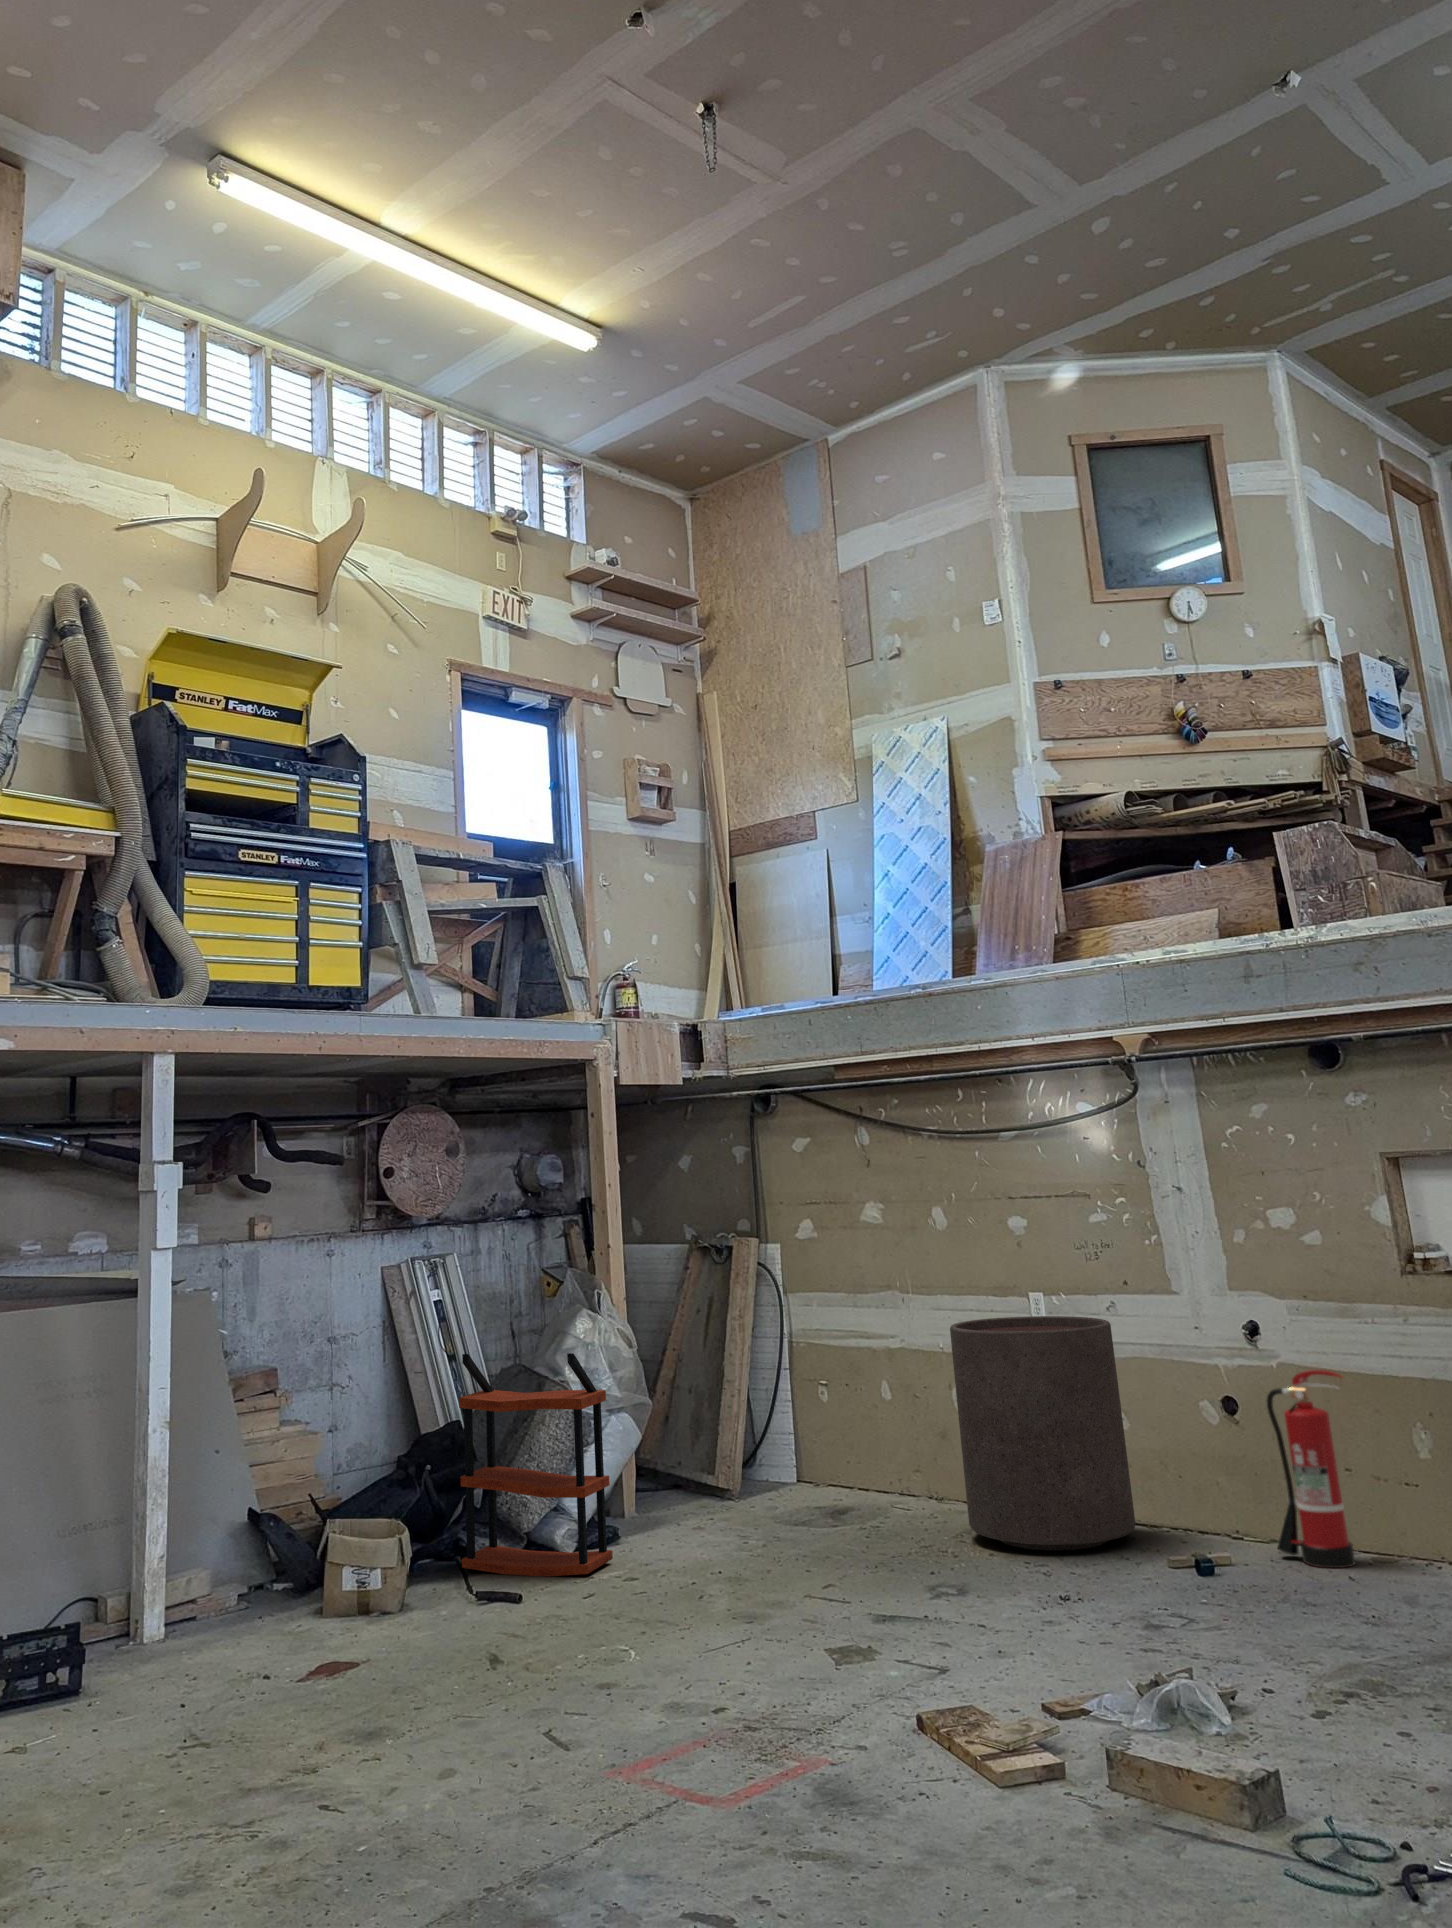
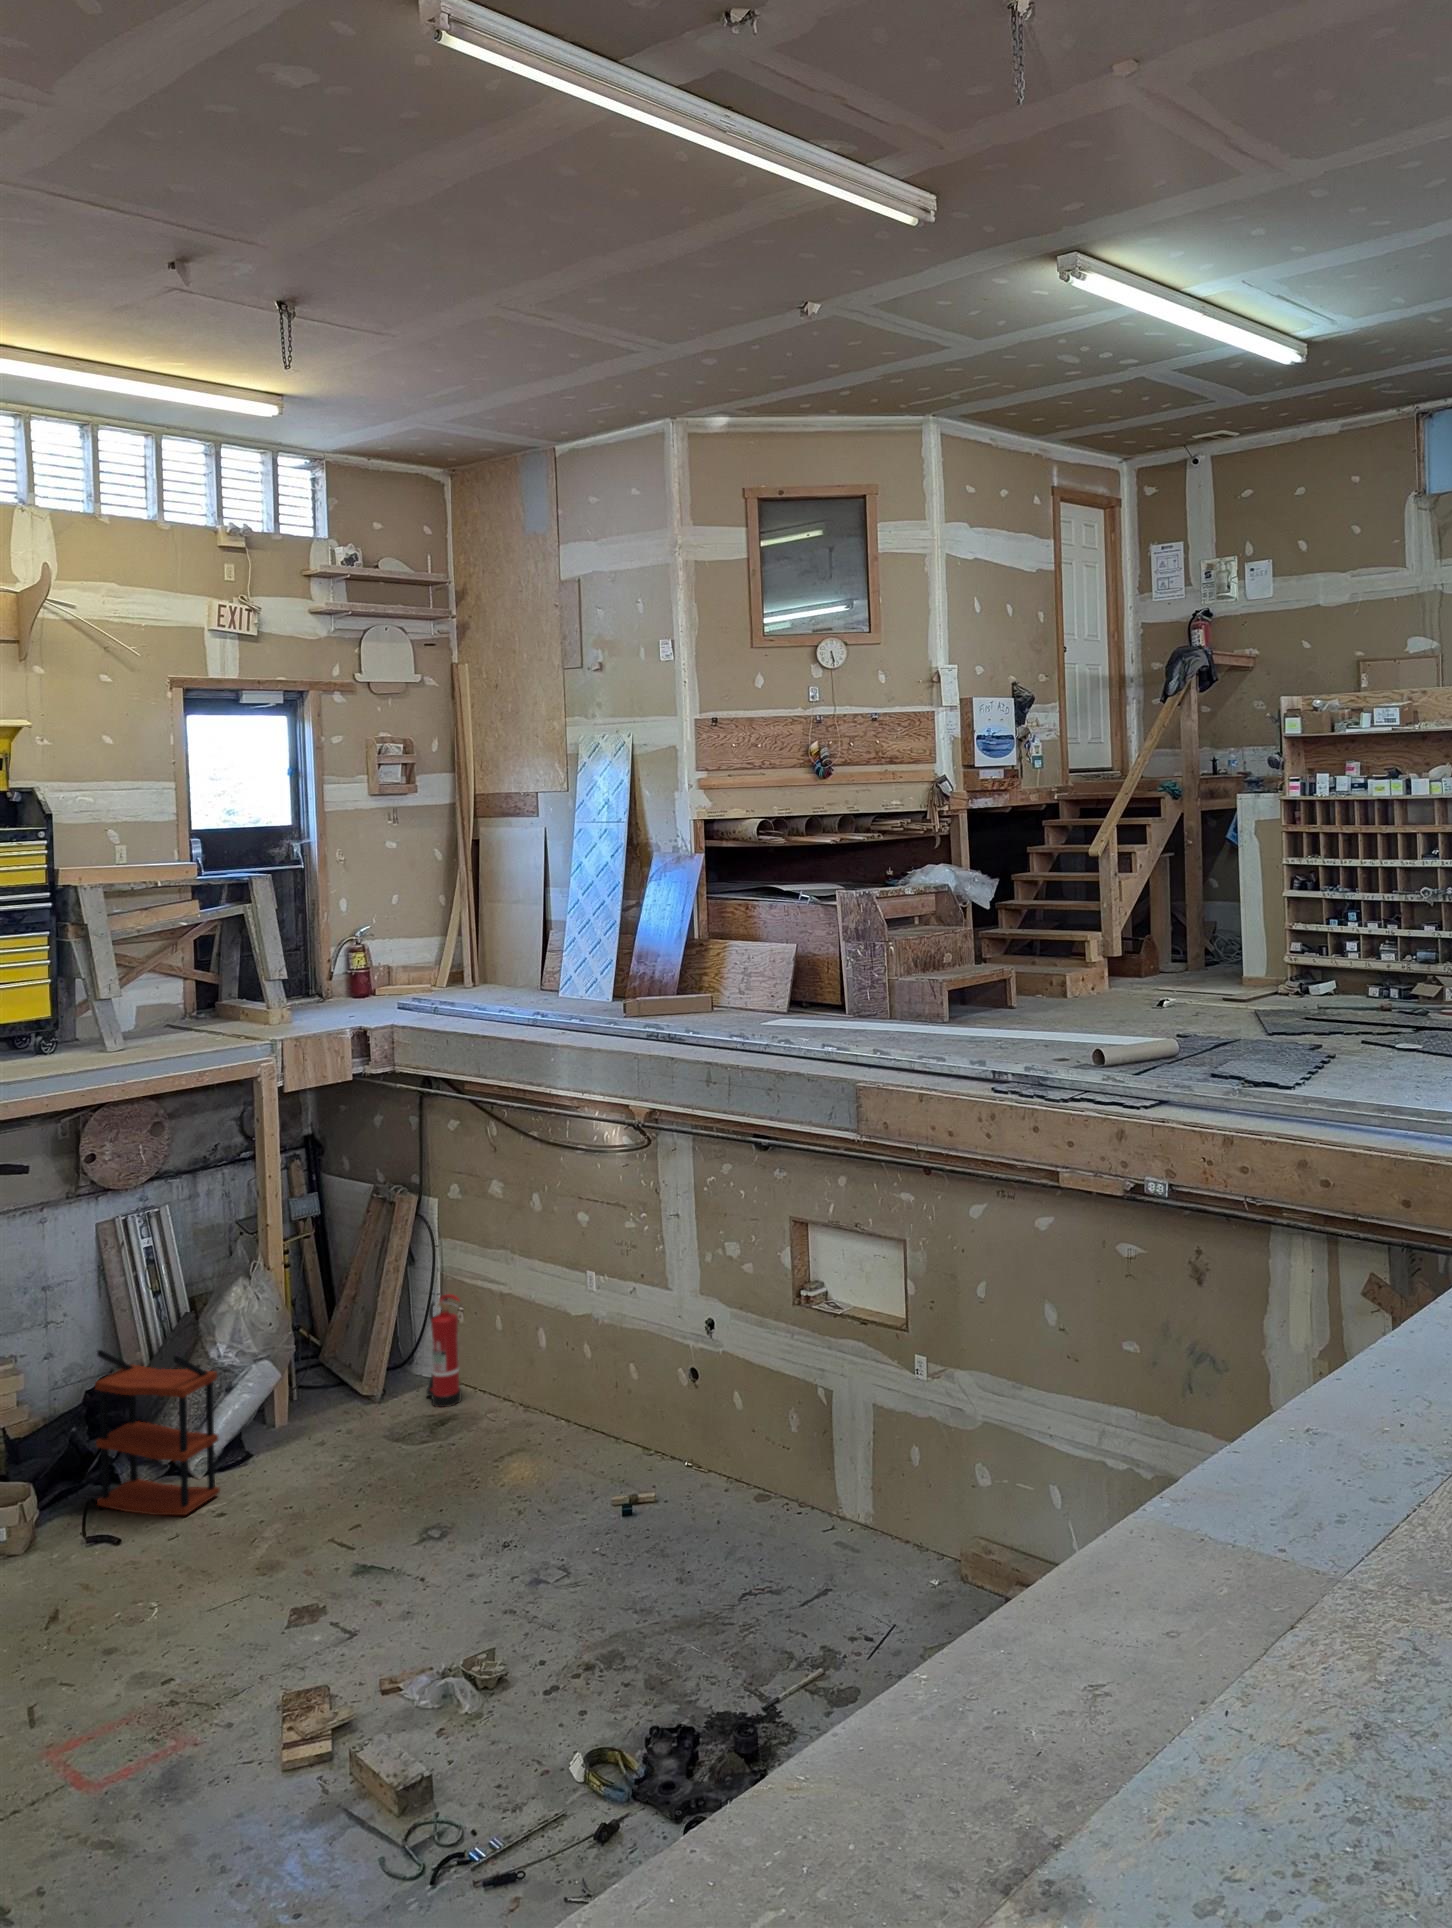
trash can: present [950,1316,1135,1551] -> none [497,1292,624,1482]
fire extinguisher: present [1267,1370,1355,1568] -> present [426,1294,461,1407]

